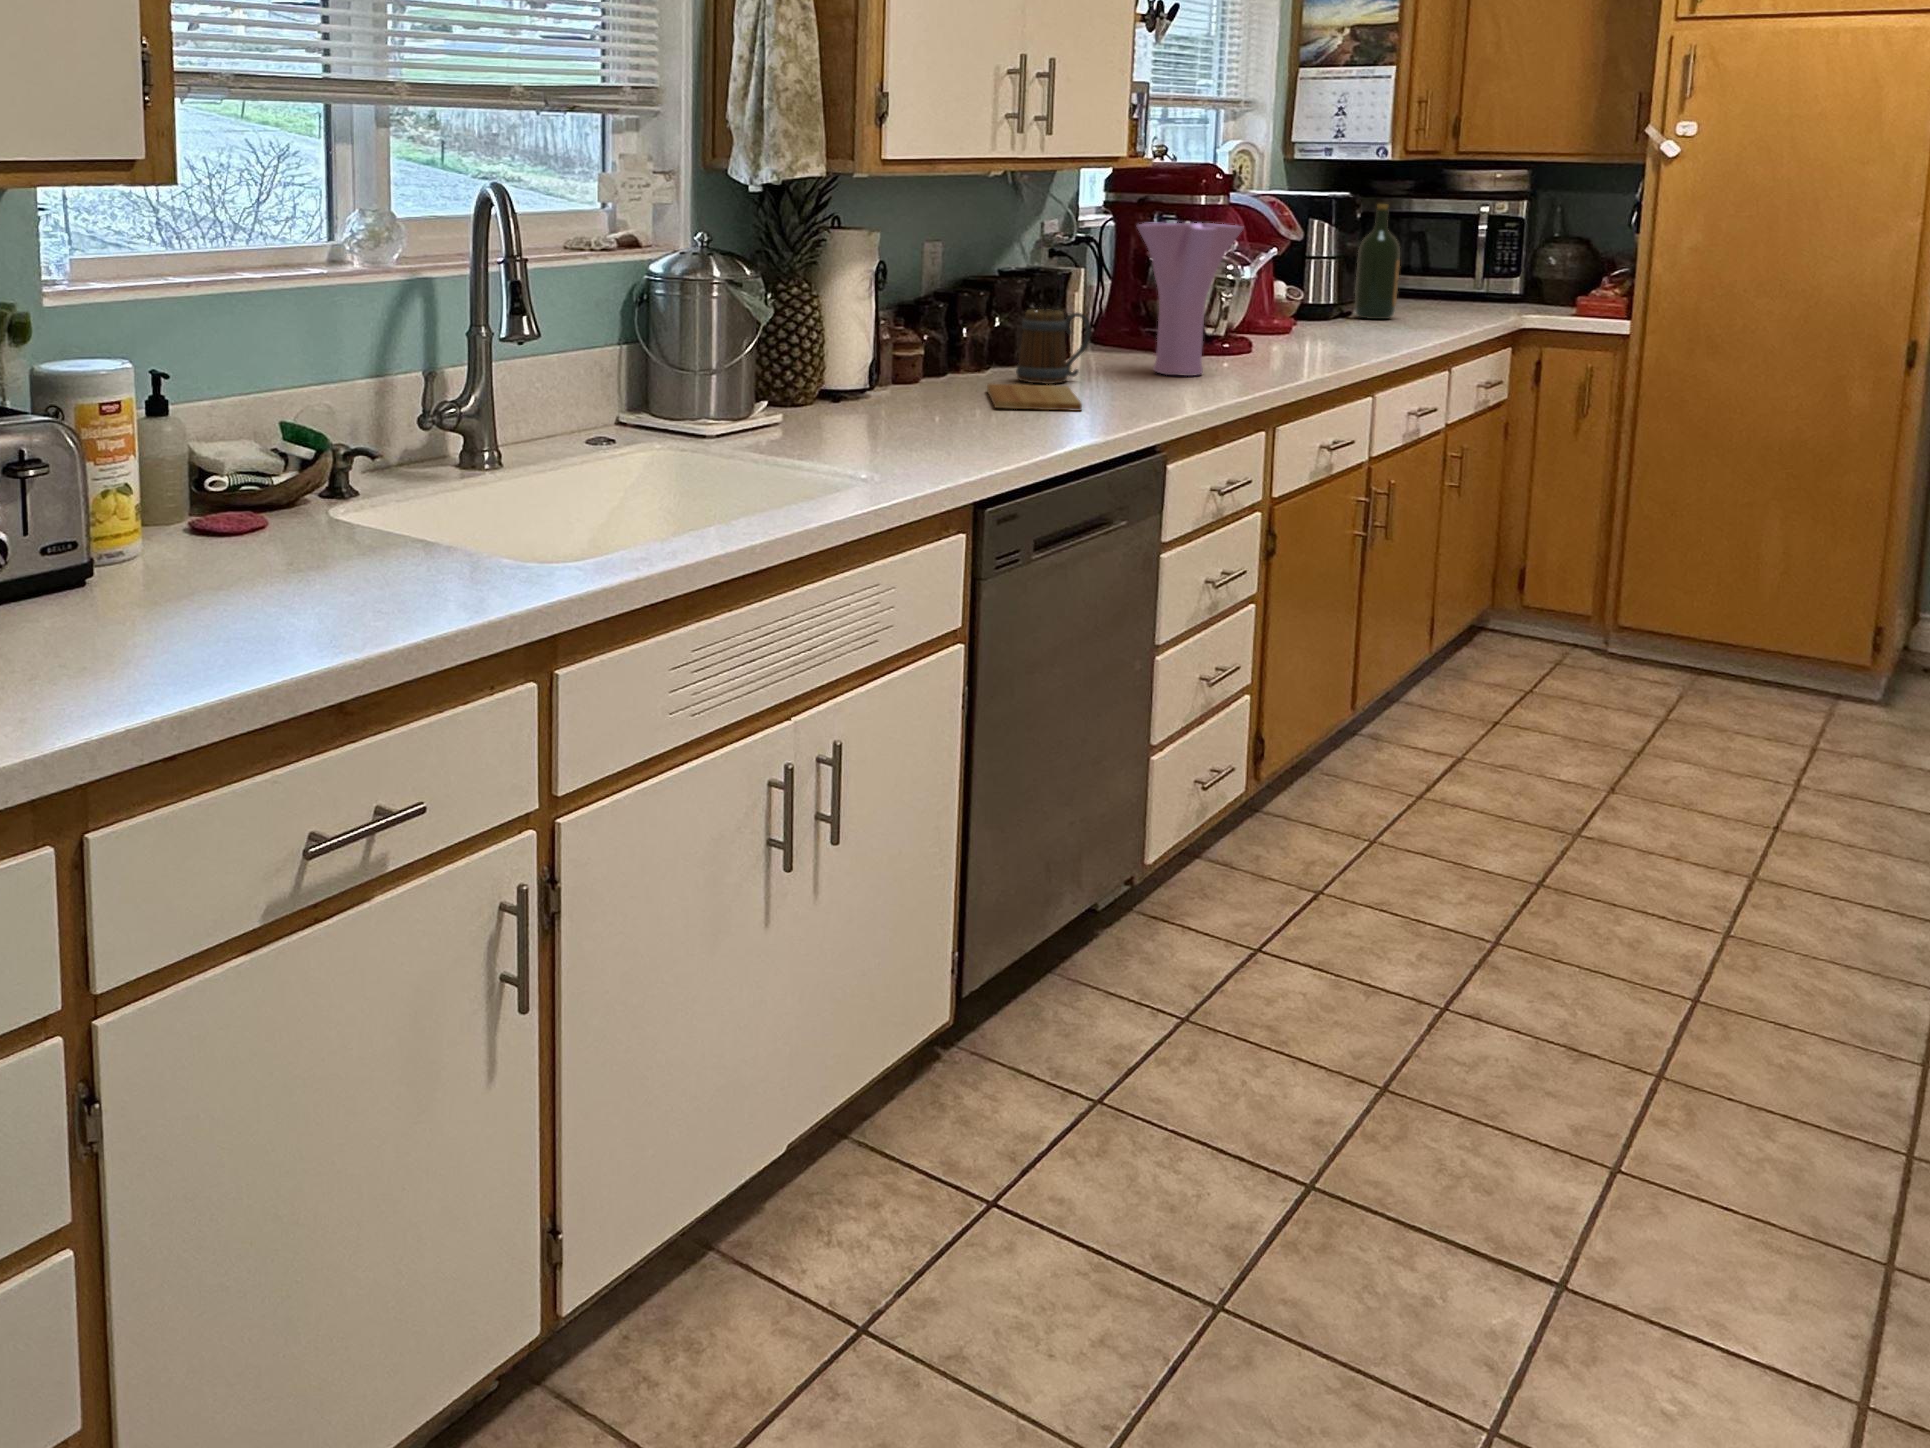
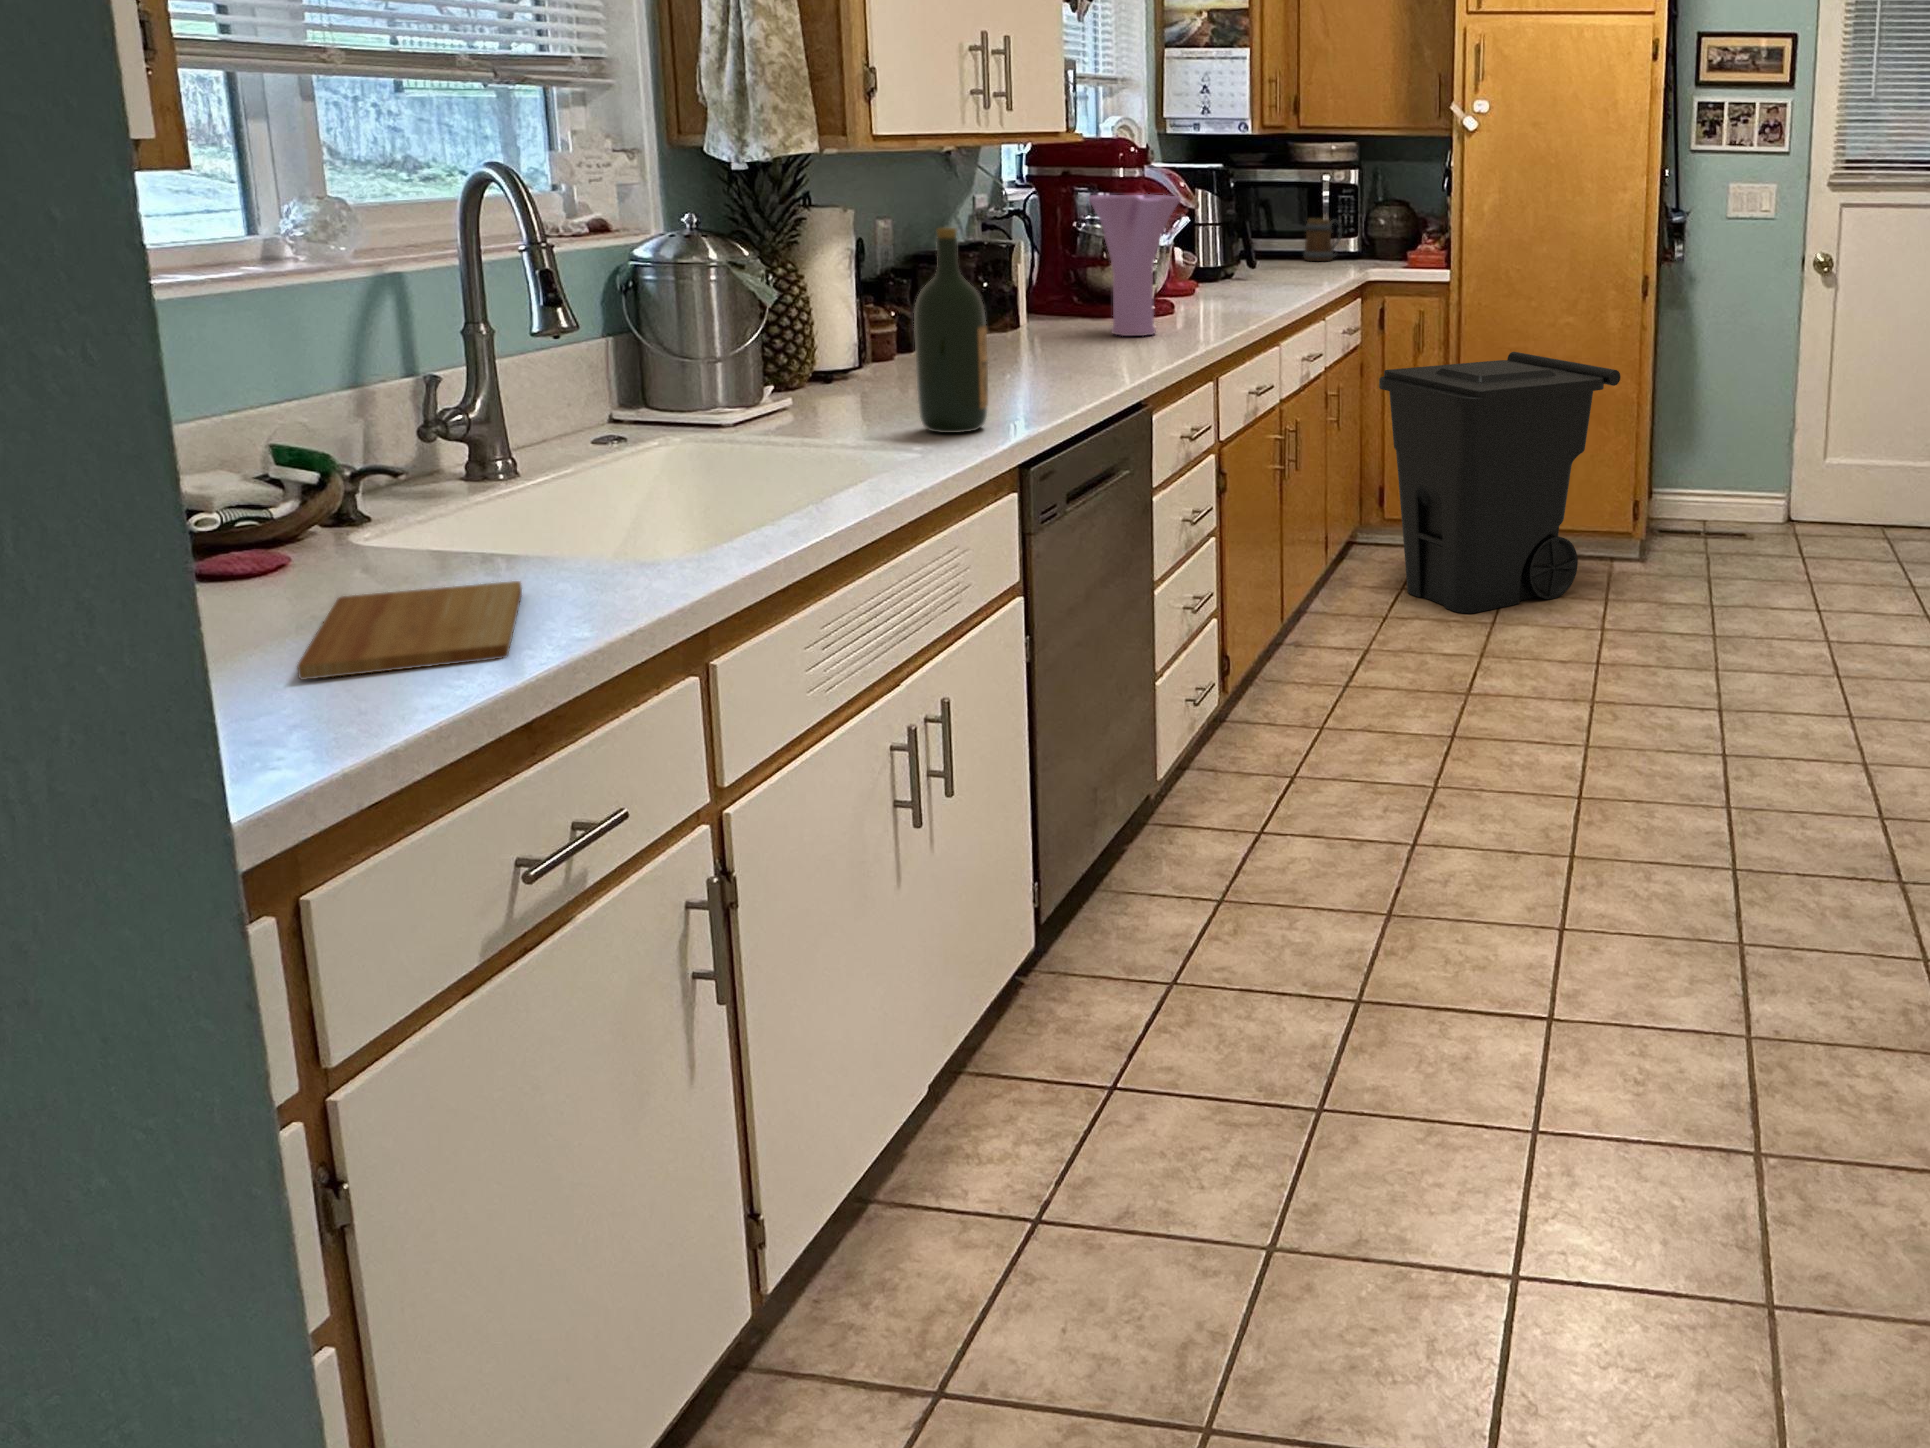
wine bottle: present [1355,204,1400,319] -> present [914,228,988,433]
mug: present [1016,309,1091,384] -> present [1304,219,1342,261]
cutting board: present [987,384,1082,411] -> present [297,581,522,680]
trash can: none [1512,426,1864,745] -> present [1379,352,1621,613]

